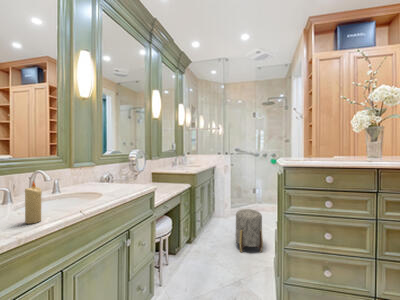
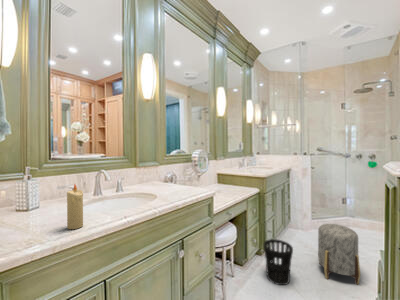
wastebasket: none [194,227,217,264] -> present [264,239,293,285]

